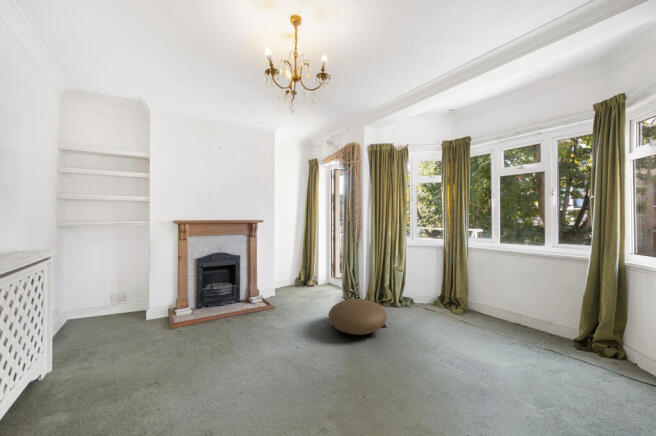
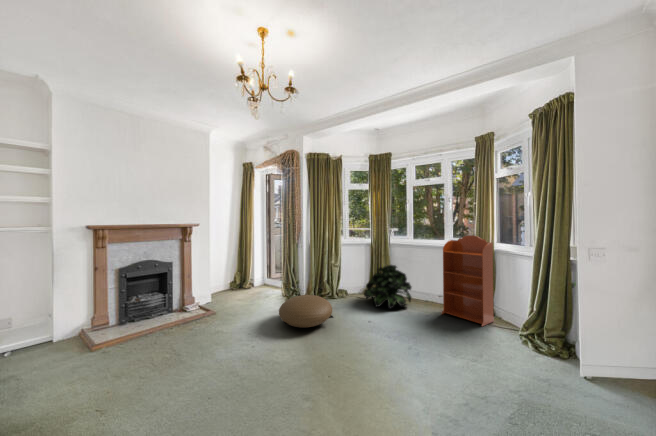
bookcase: none [535,241,620,370] -> present [442,235,494,326]
potted plant: none [432,273,494,327] -> present [364,265,411,309]

